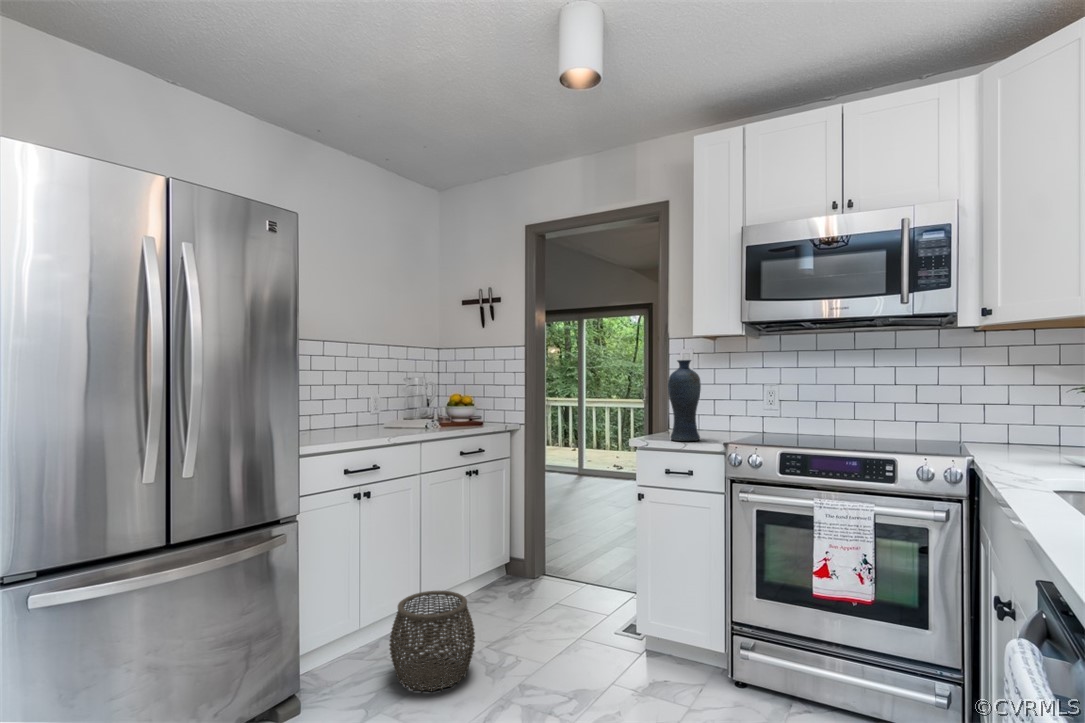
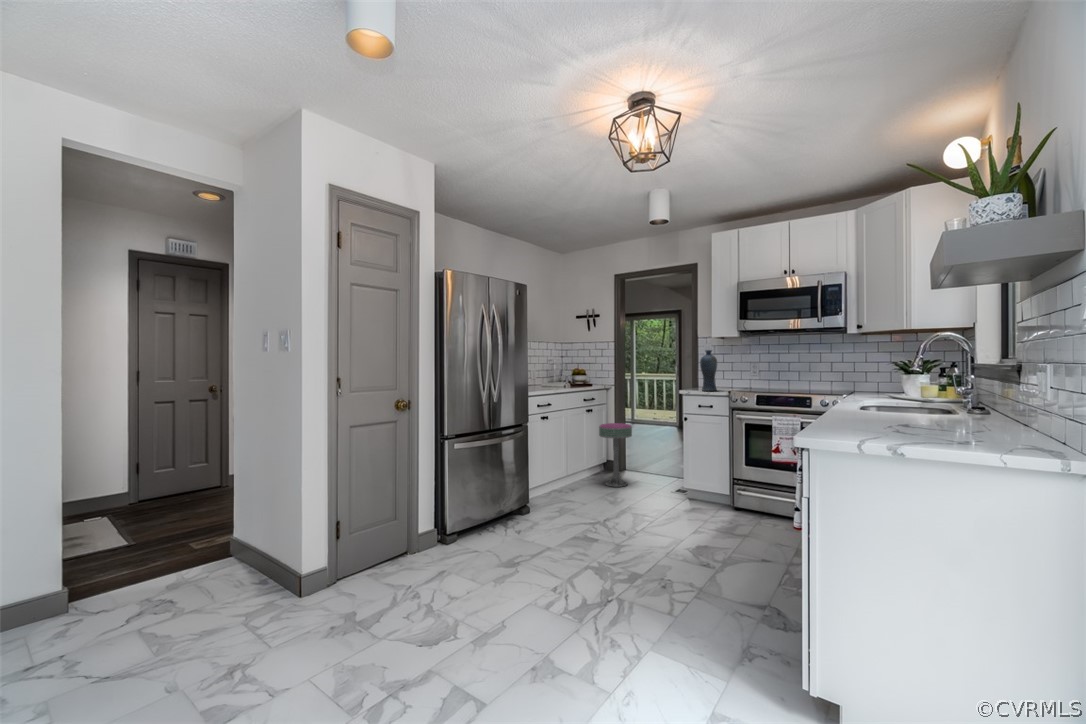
bar stool: none [484,493,545,619] -> present [599,423,632,487]
woven basket: present [389,591,475,691] -> none [564,466,605,508]

